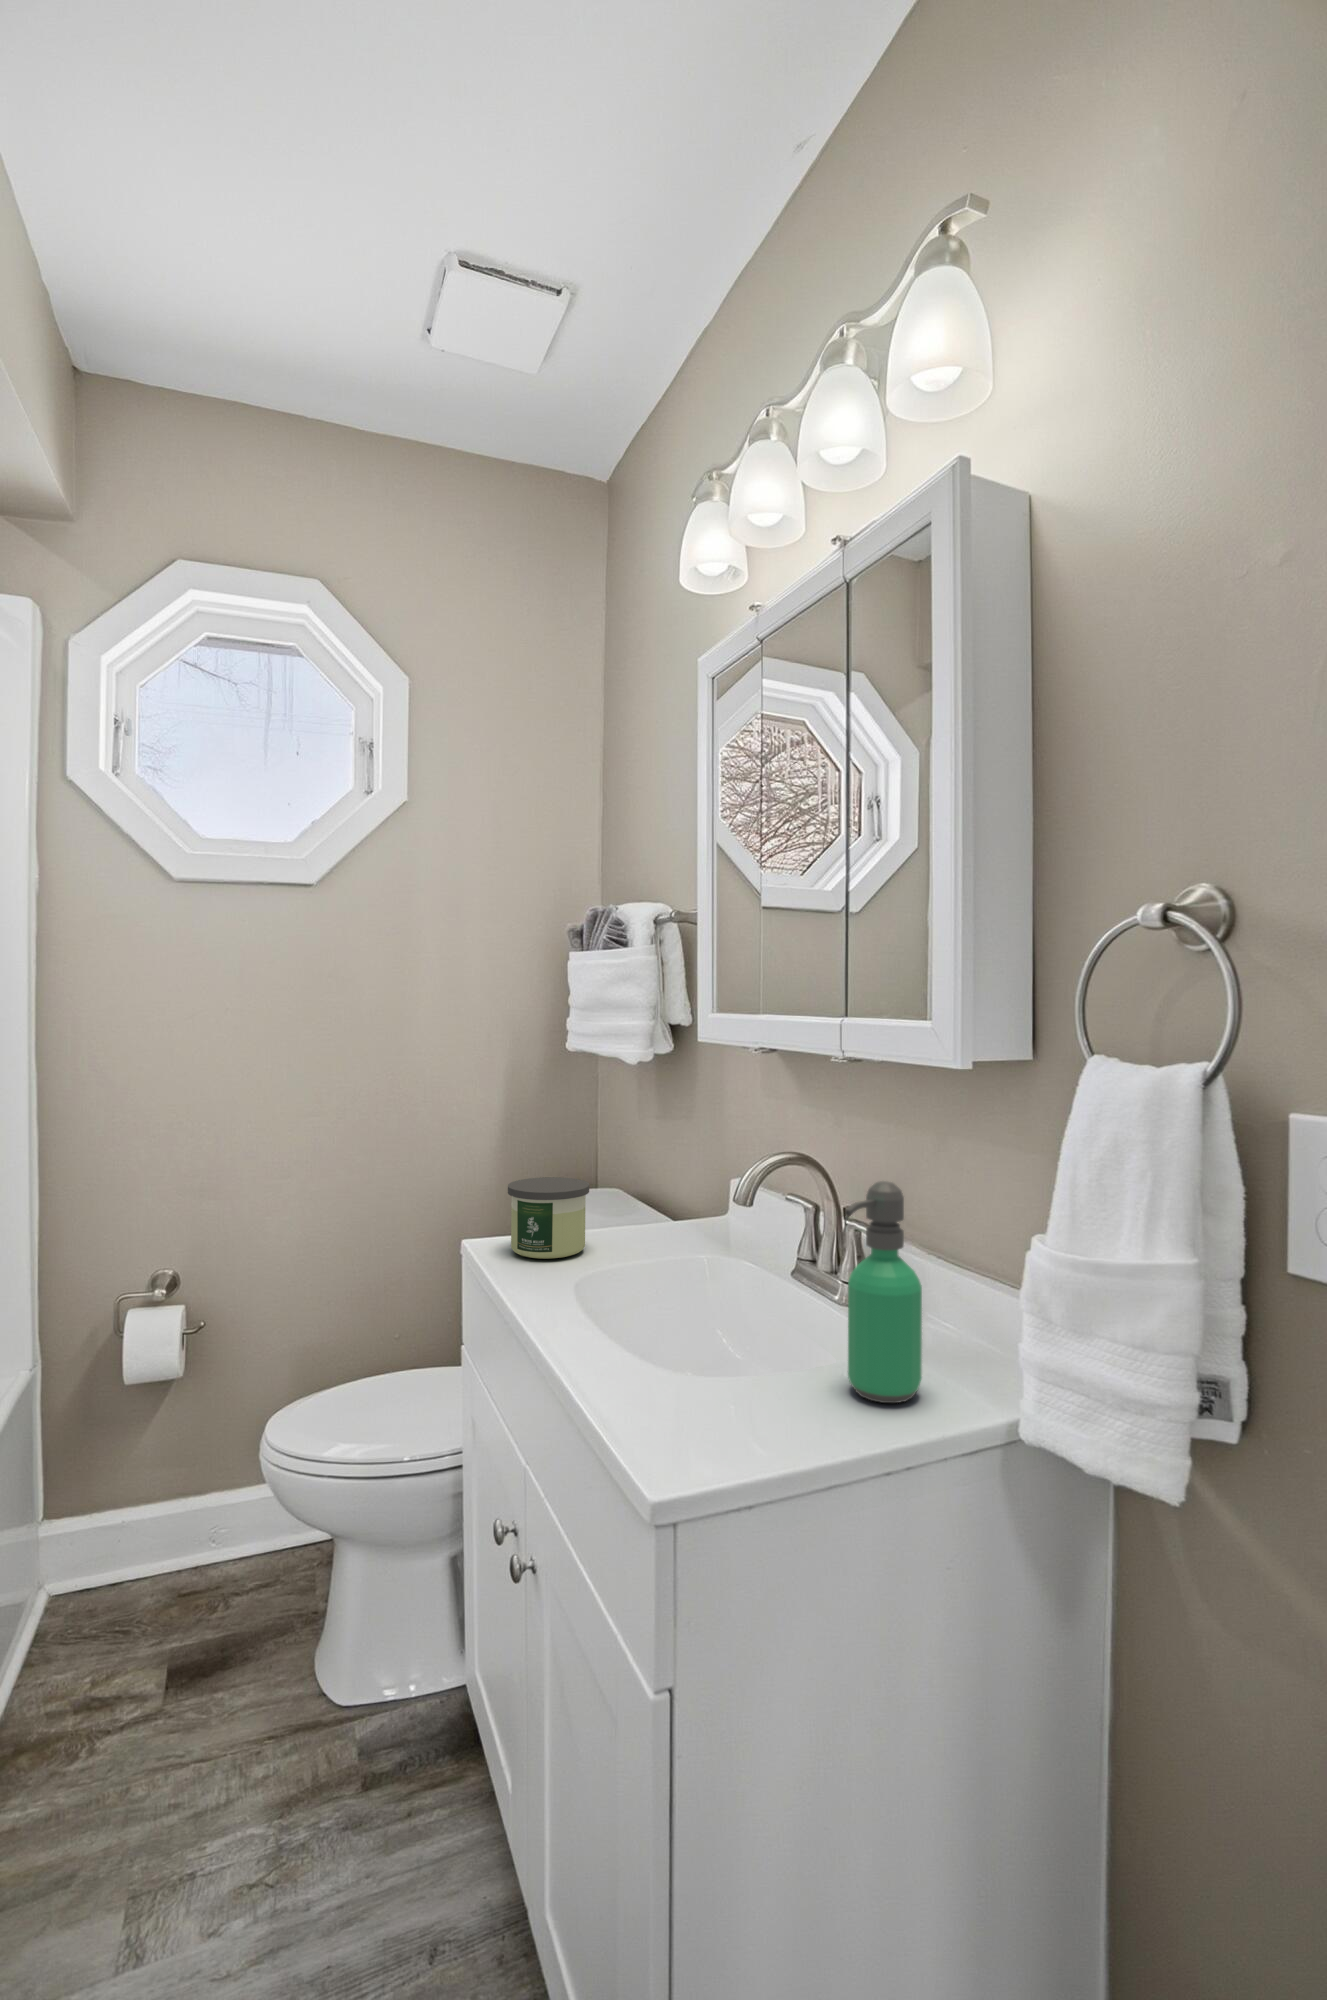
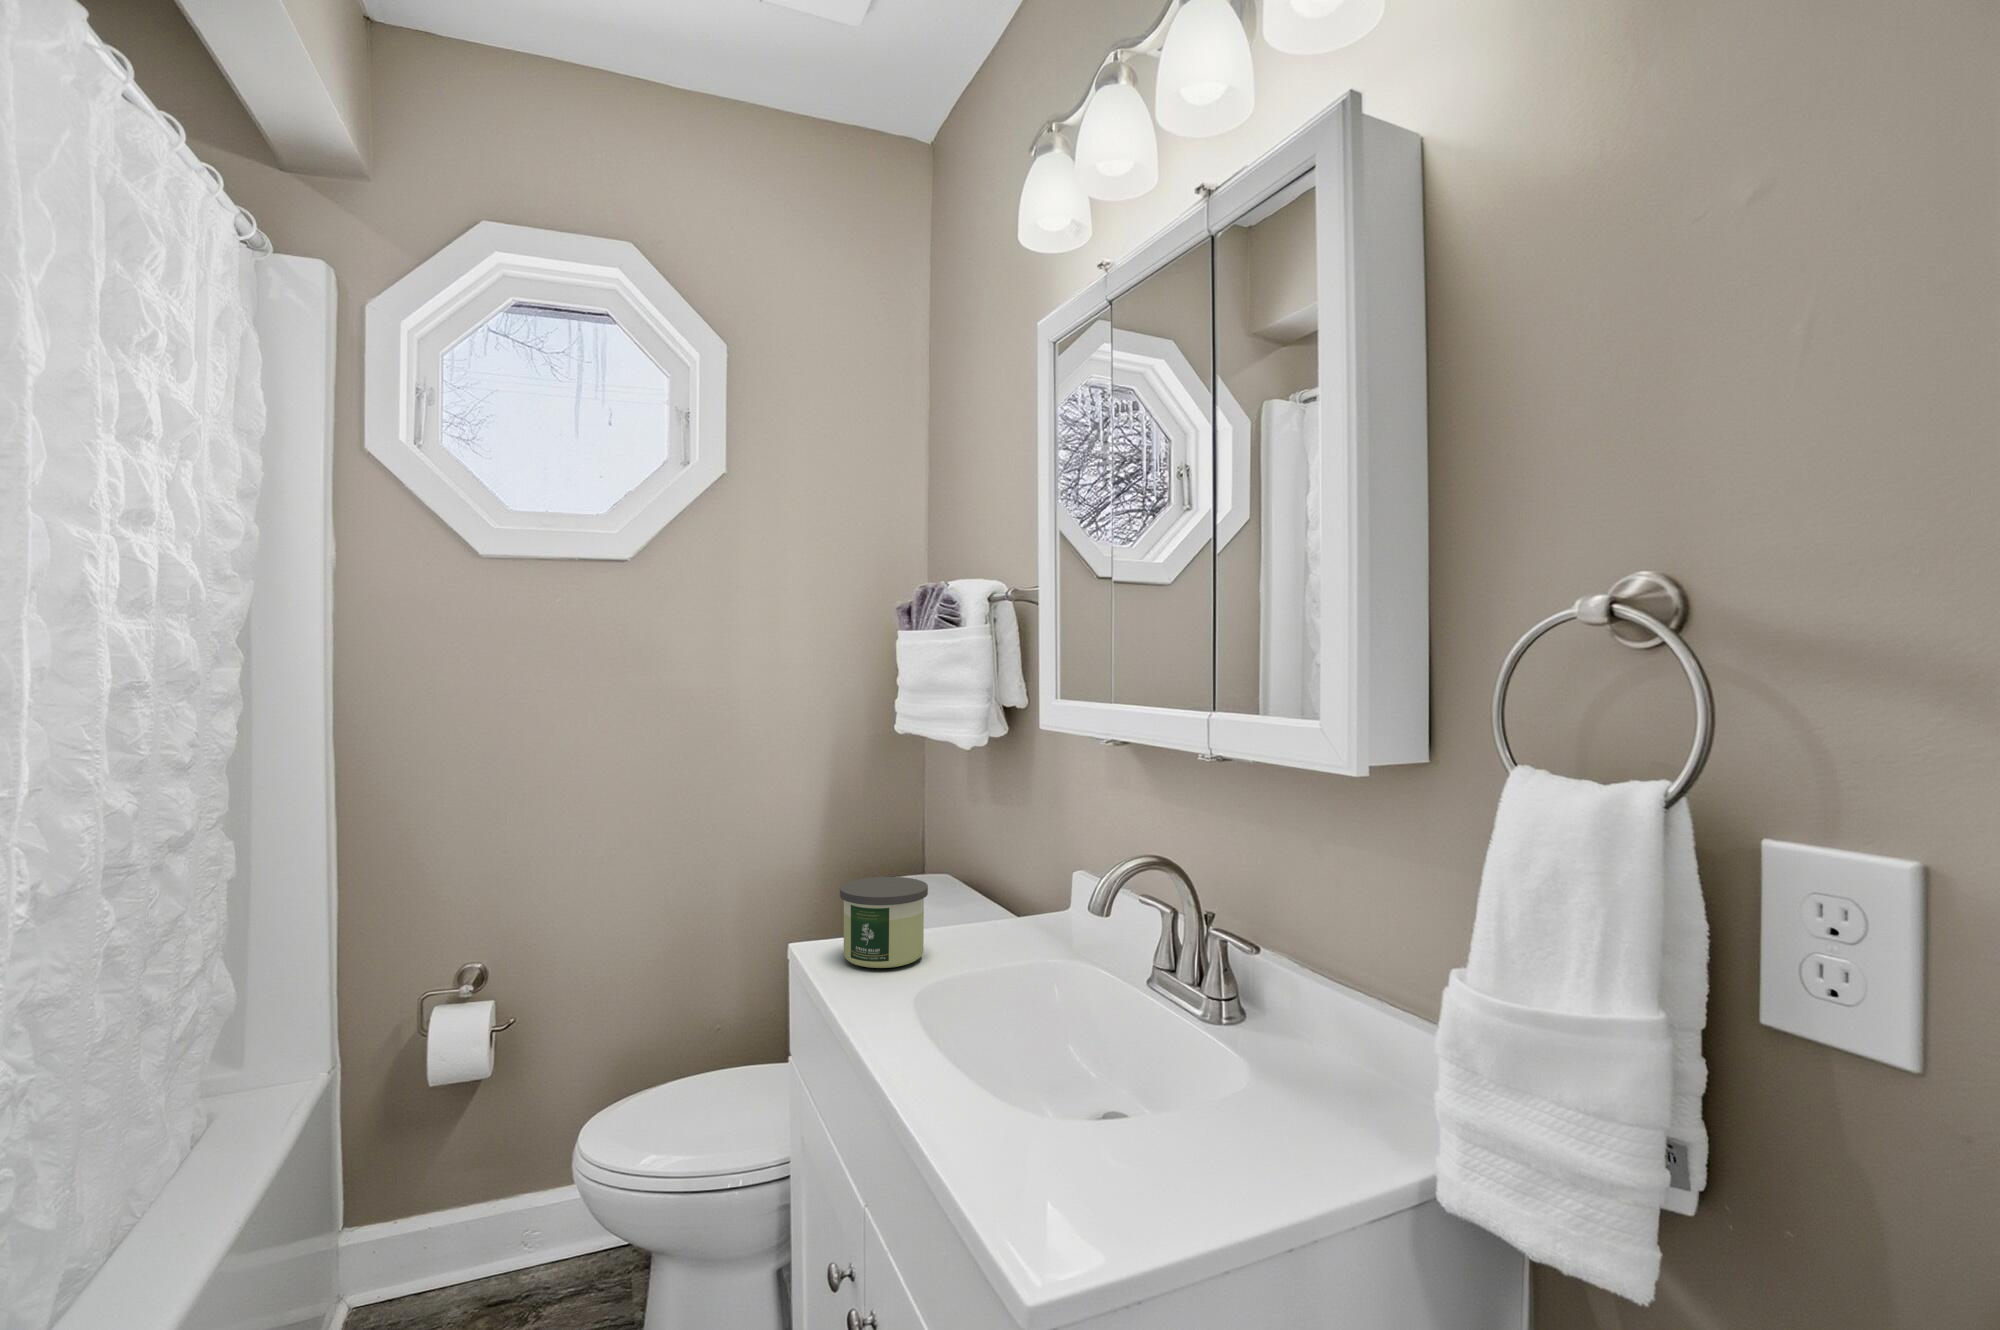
soap dispenser: present [845,1181,922,1403] -> none [1233,904,1318,1158]

